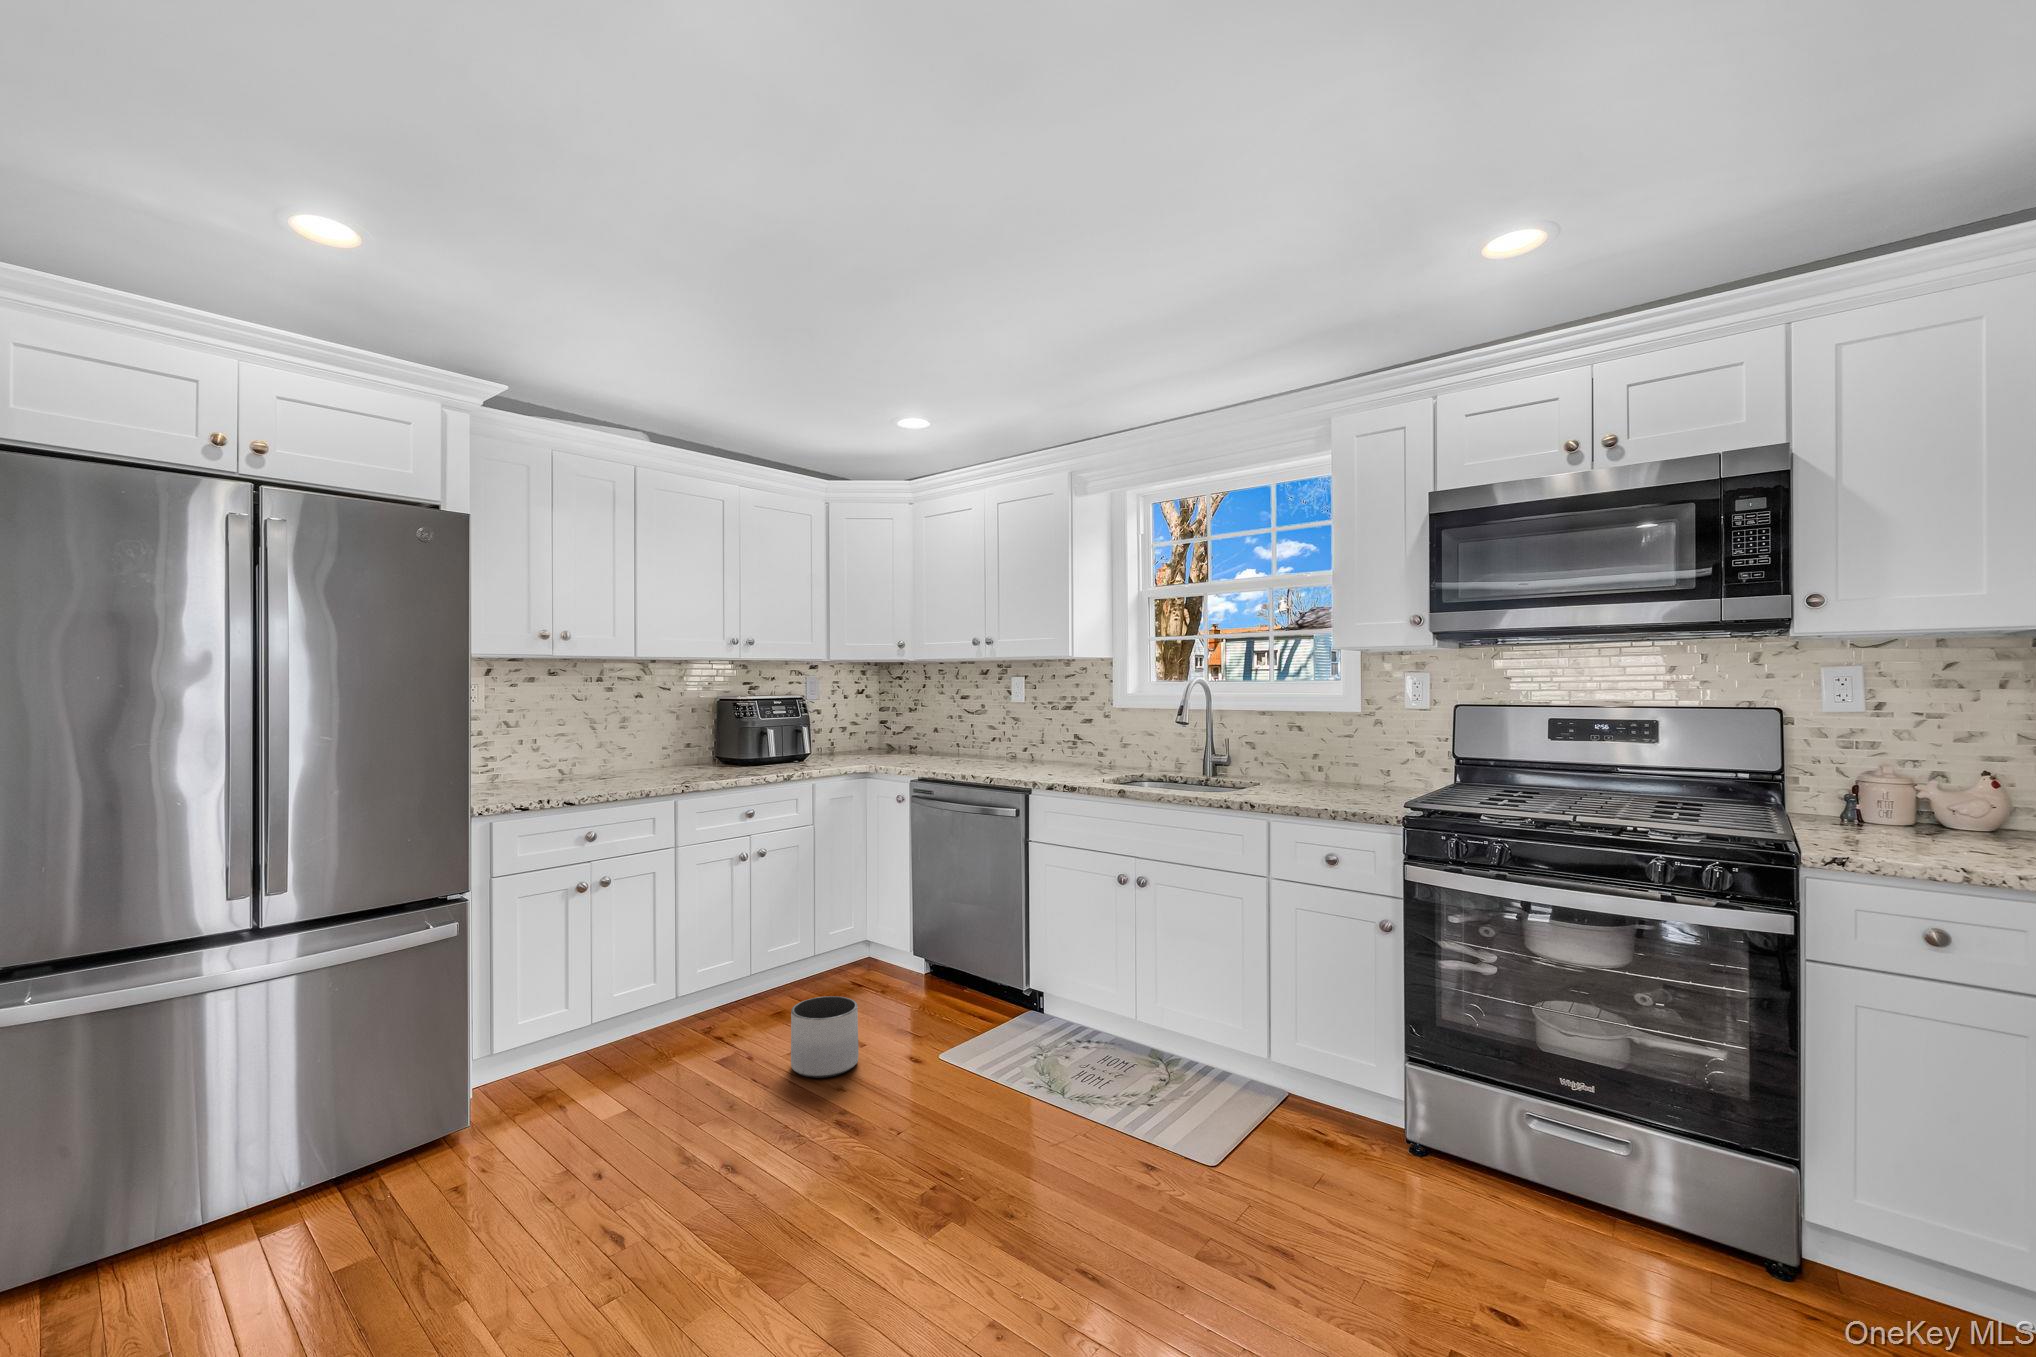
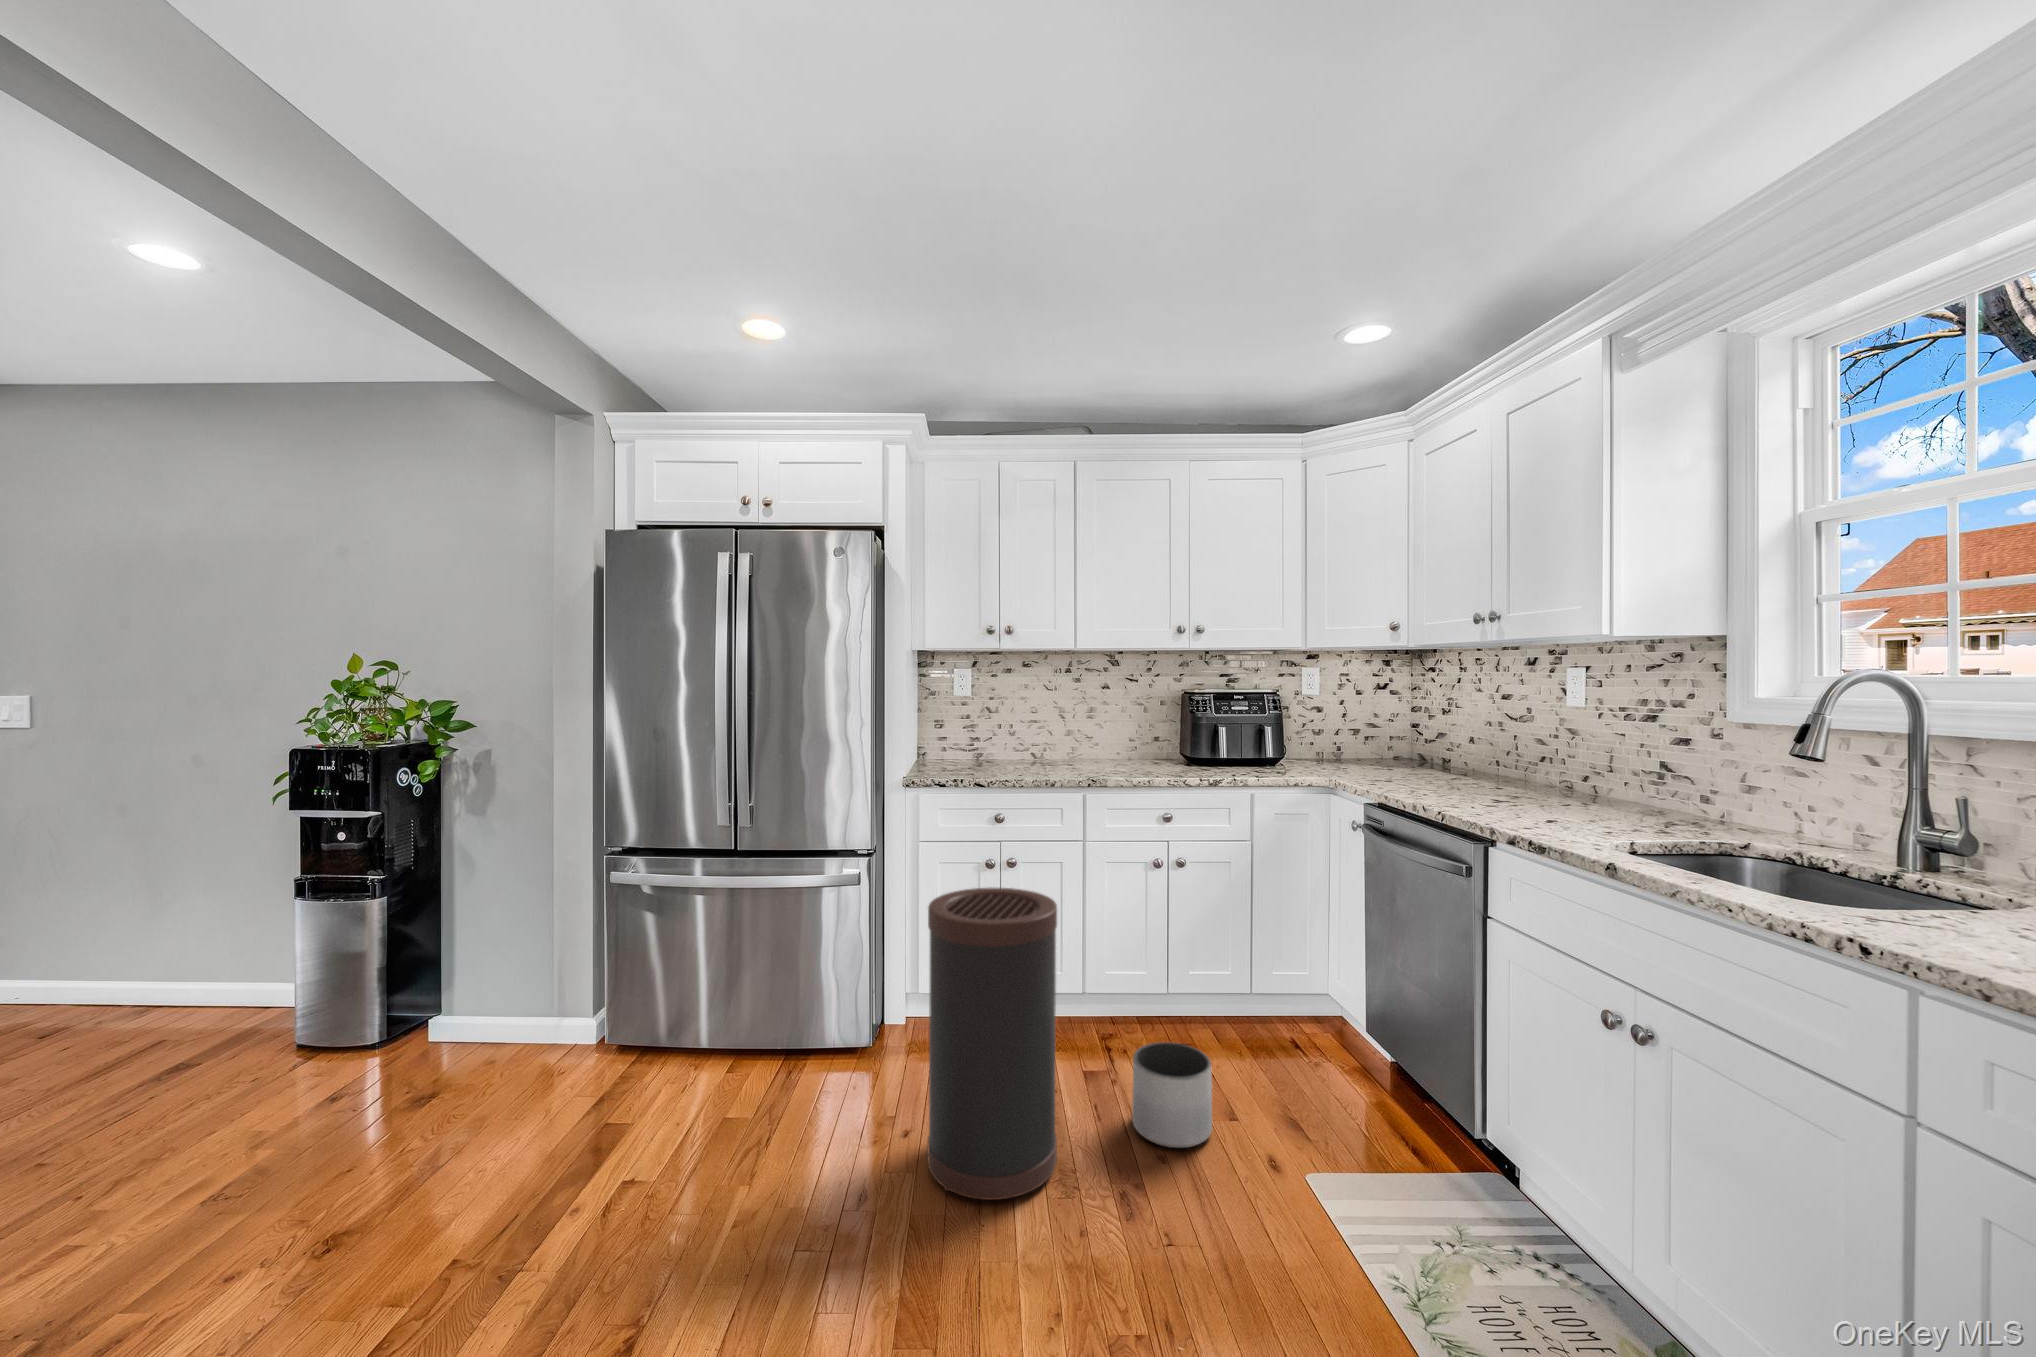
trash can: none [643,885,771,1170] -> present [928,888,1057,1200]

